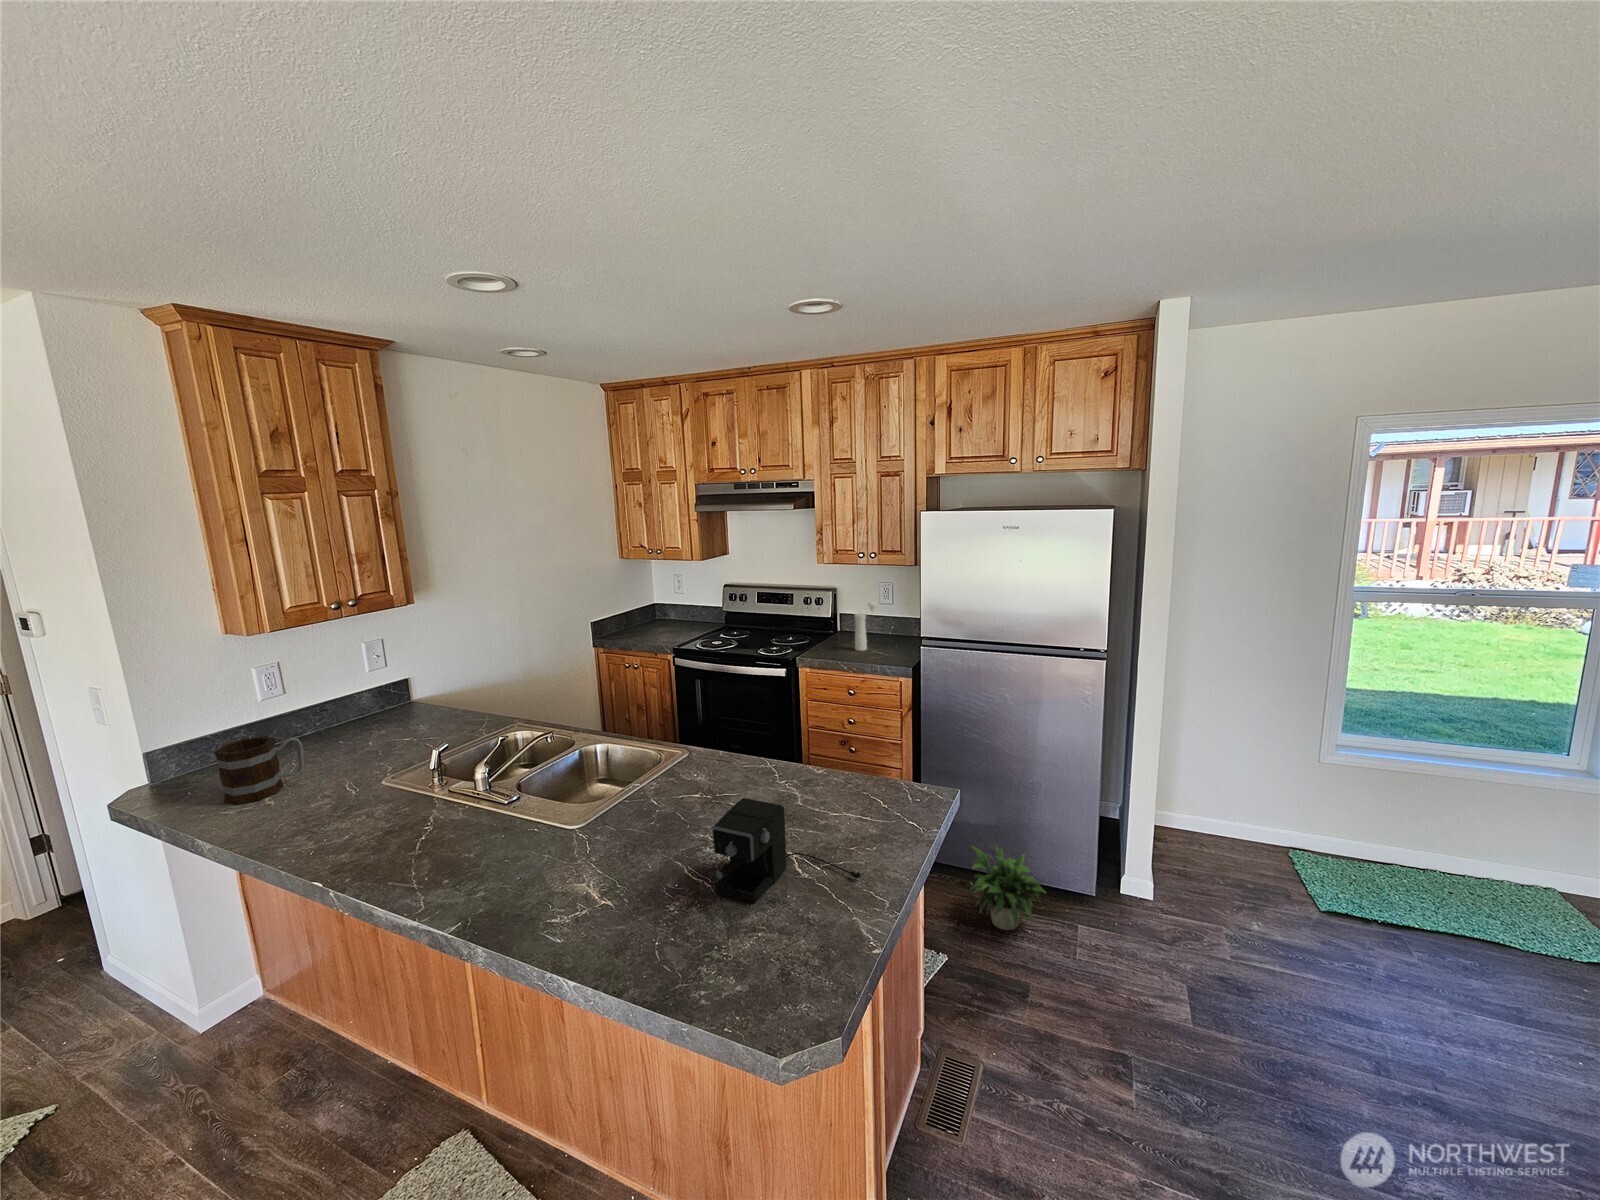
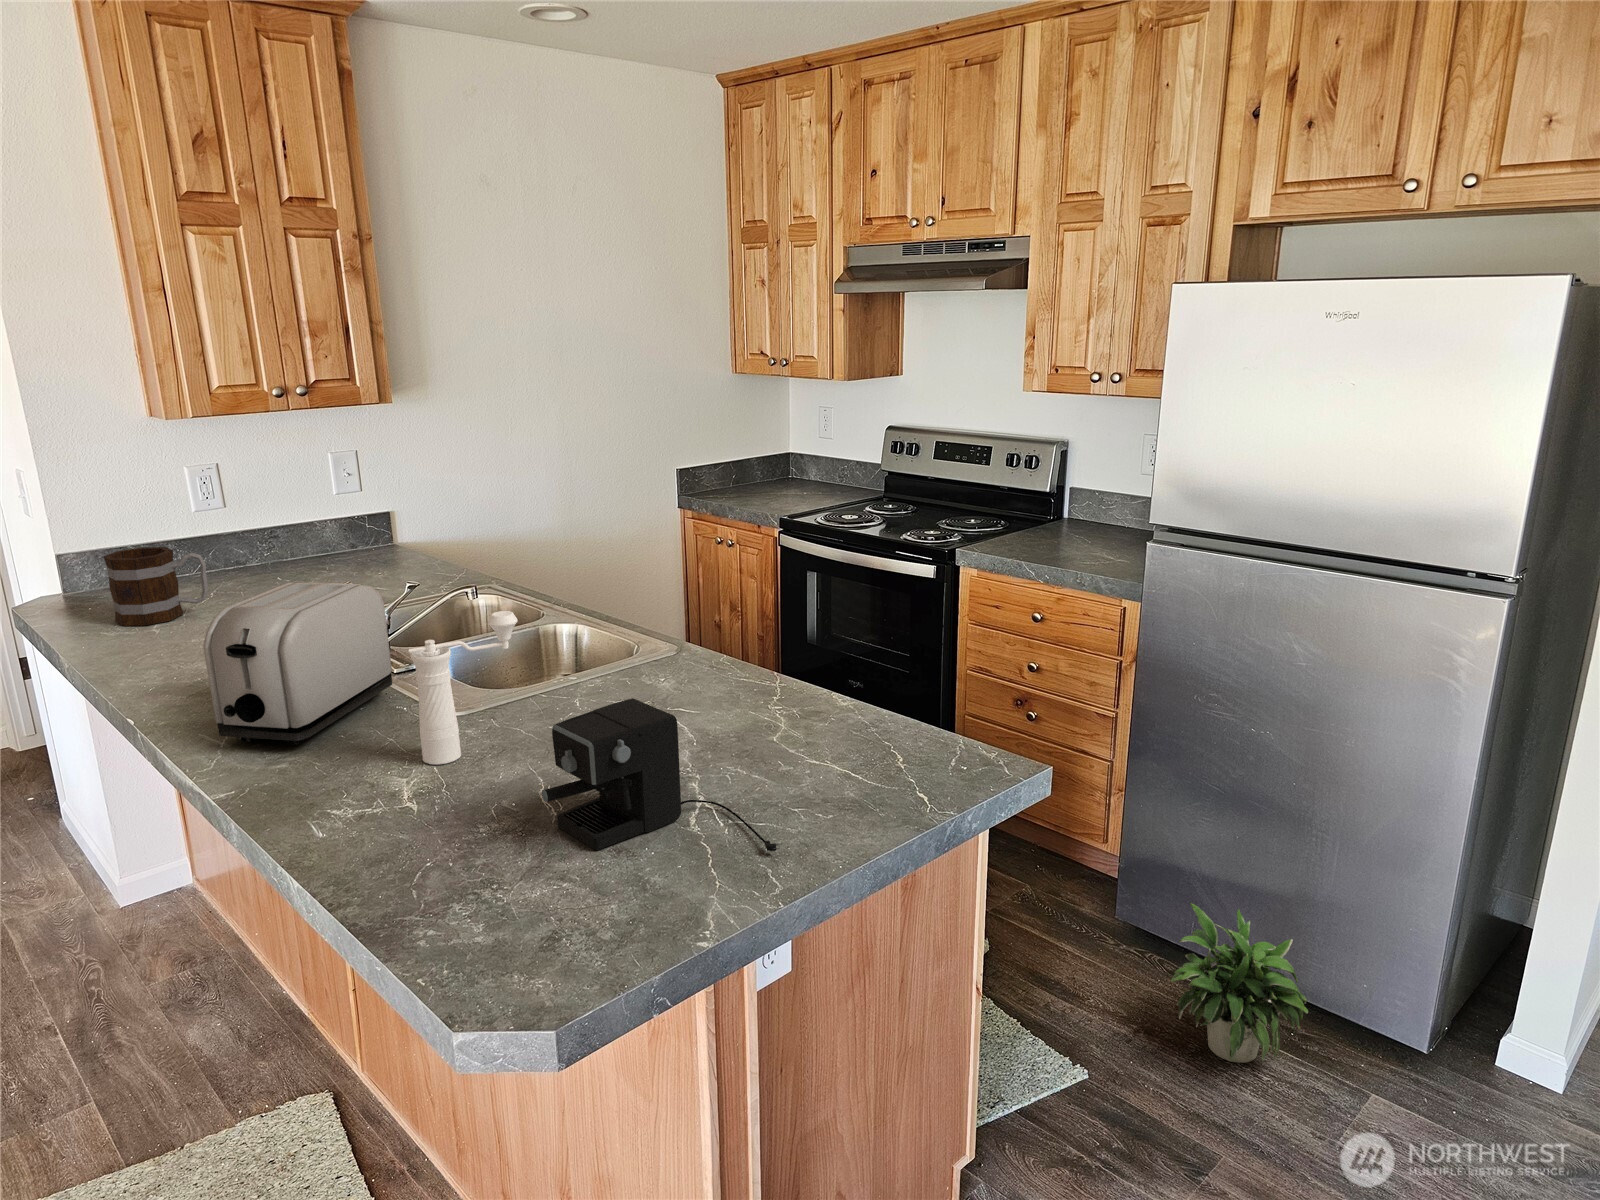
pepper mill: present [855,602,876,651] -> present [408,611,518,765]
toaster: none [406,748,517,881] -> present [203,582,392,745]

